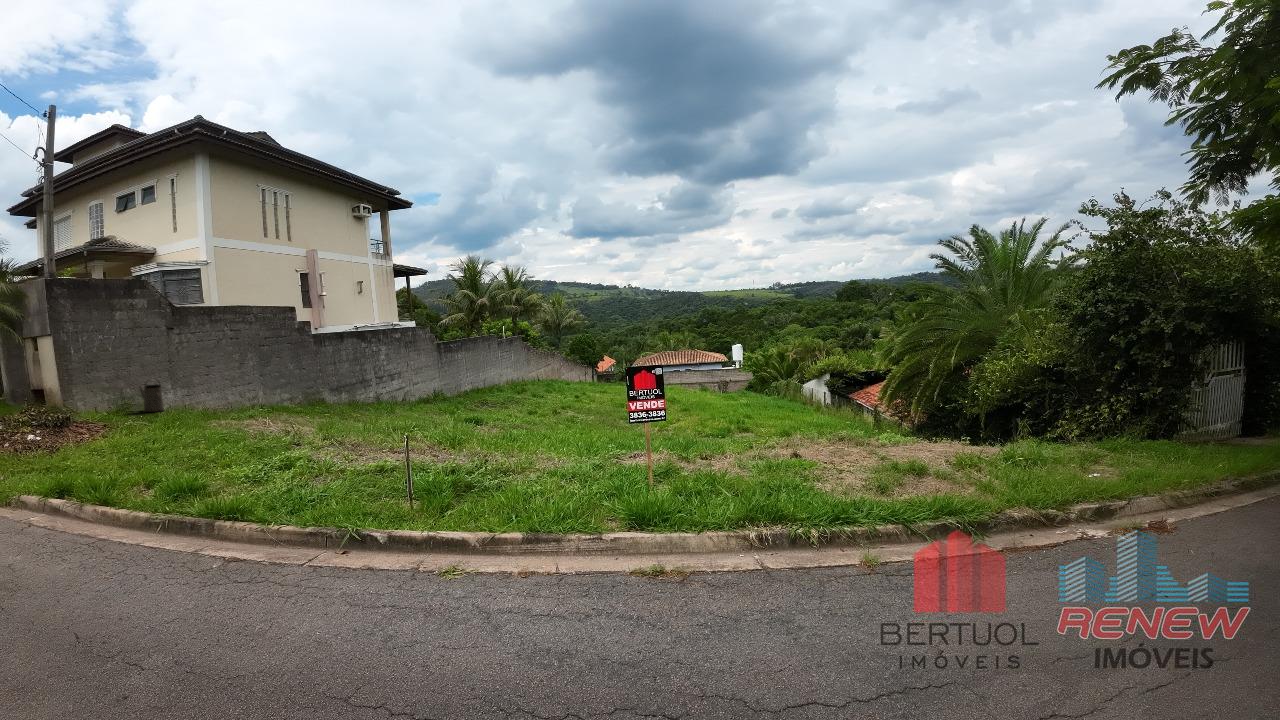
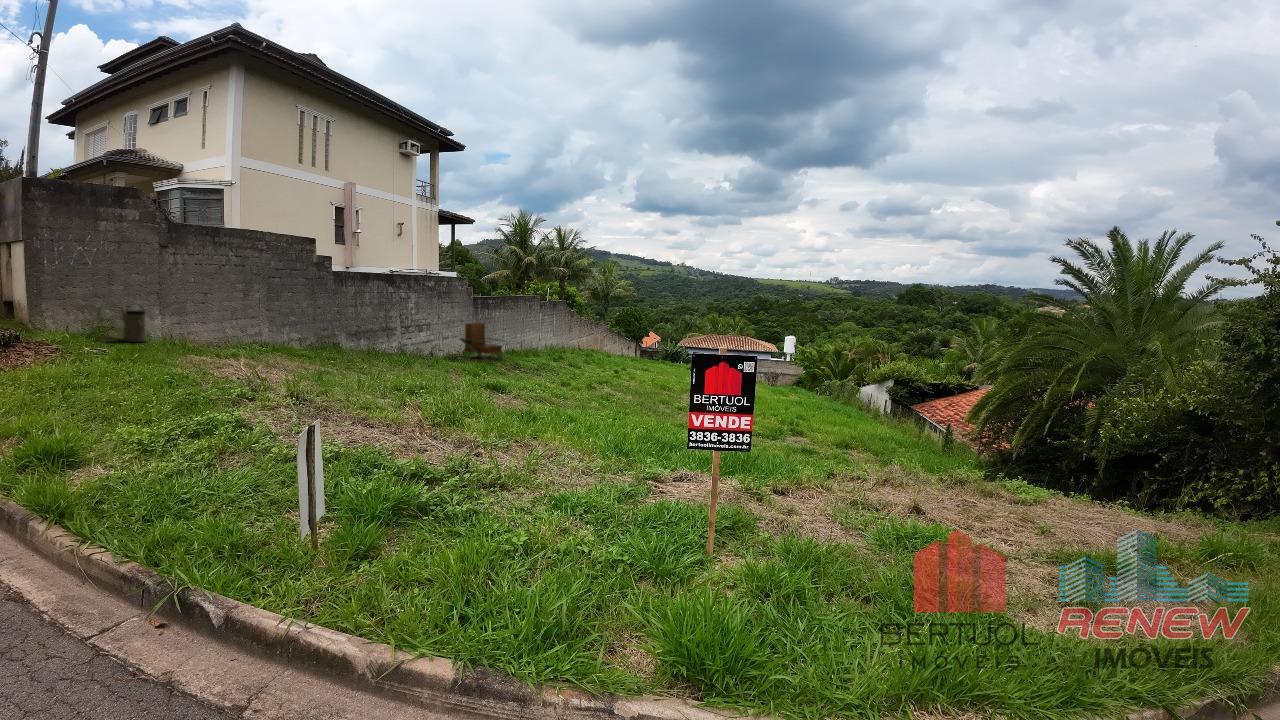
lounge chair: none [431,364,474,398] -> present [460,323,504,362]

